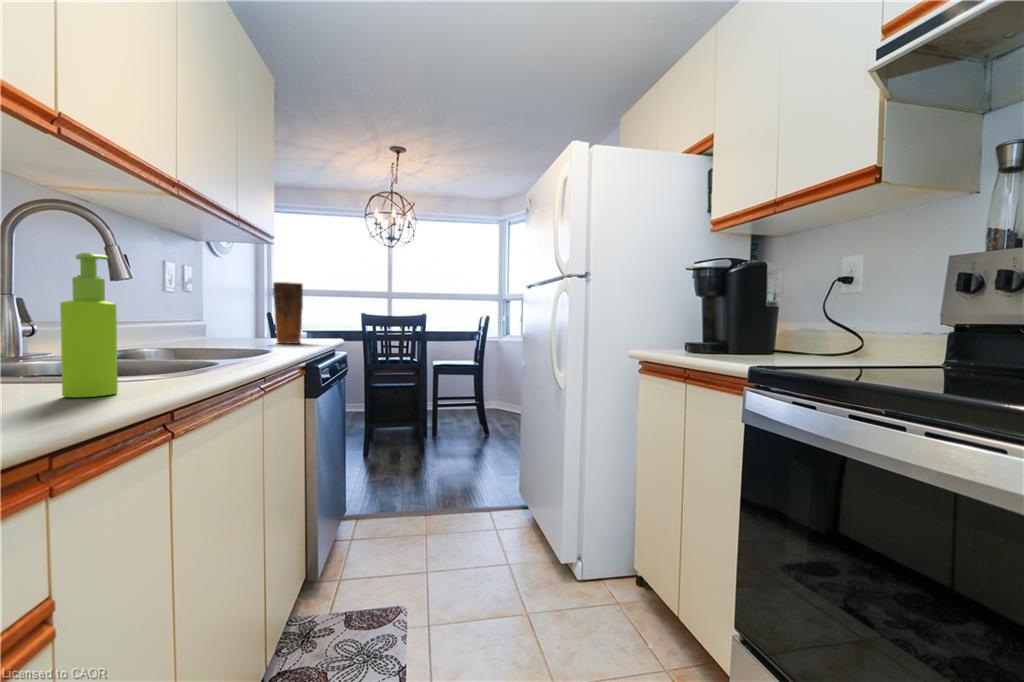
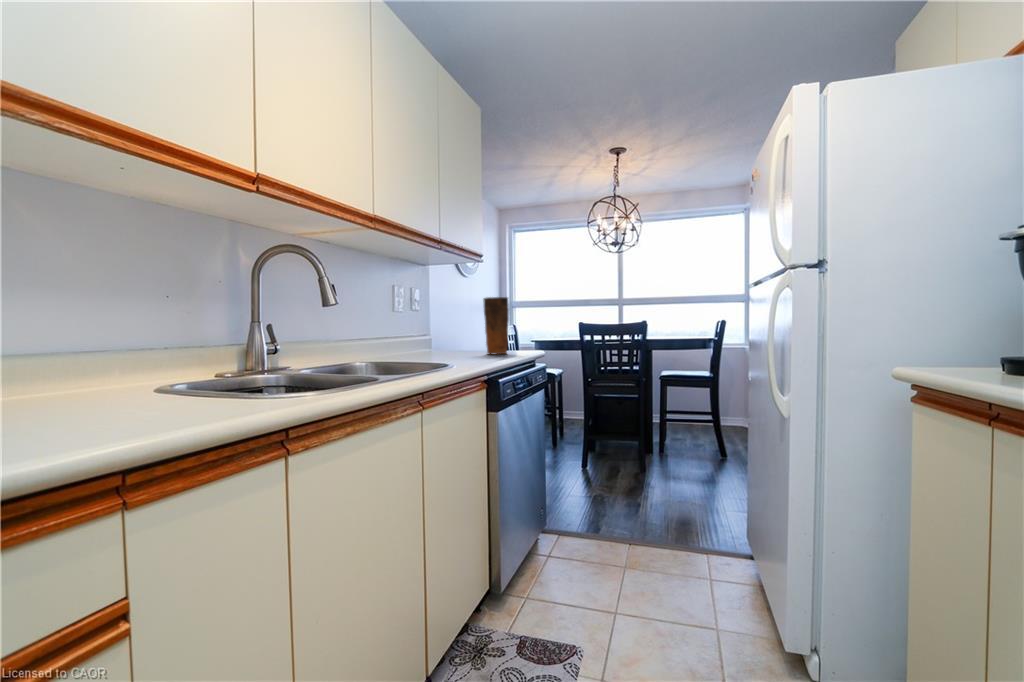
soap dispenser: present [60,253,118,397] -> none [189,288,235,415]

